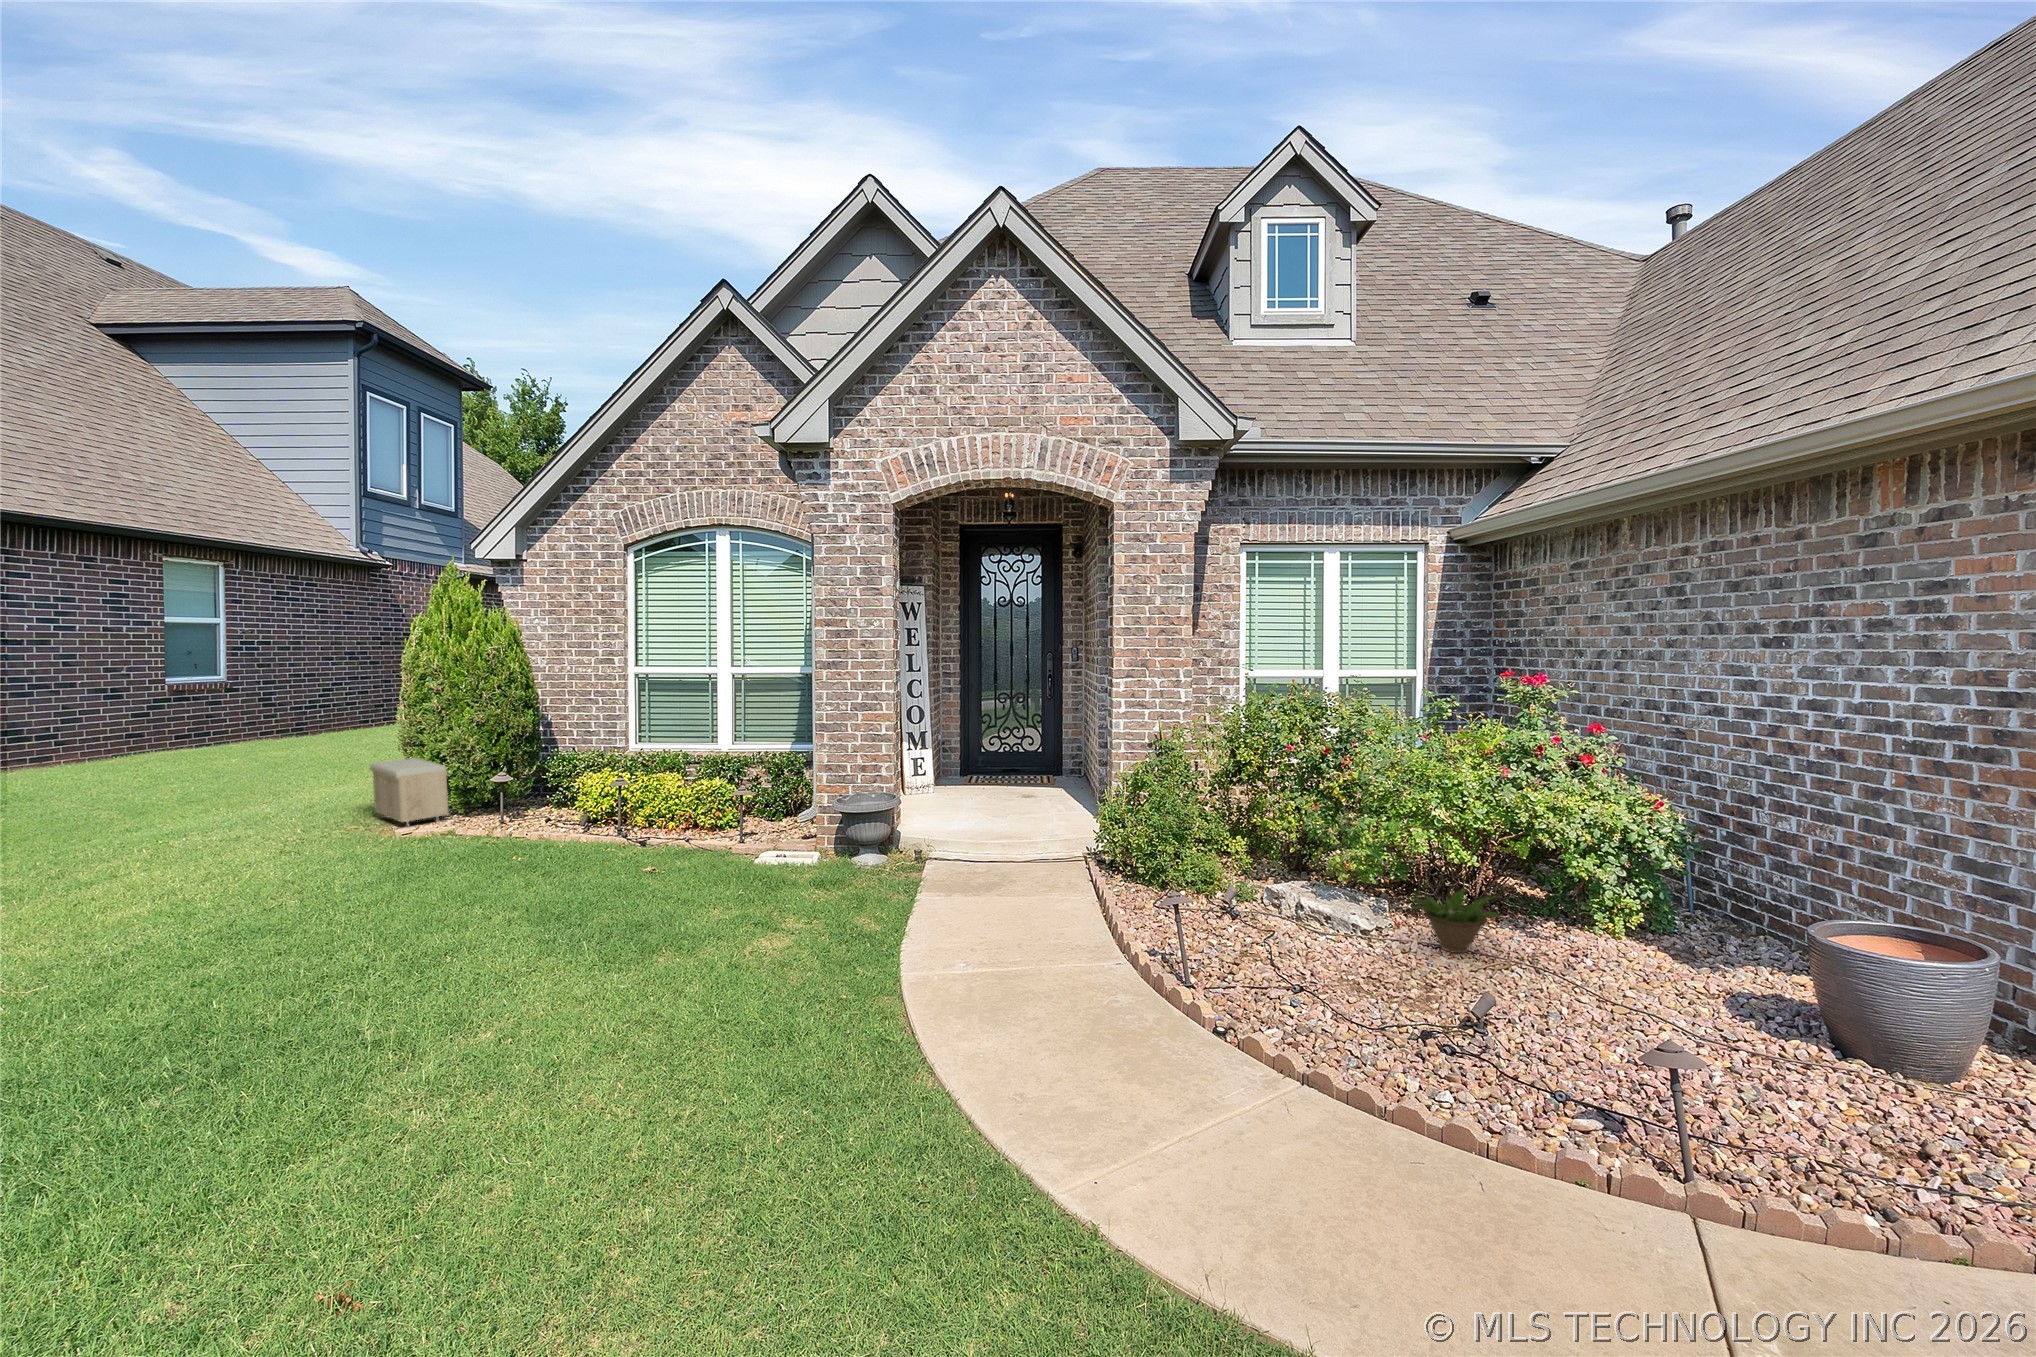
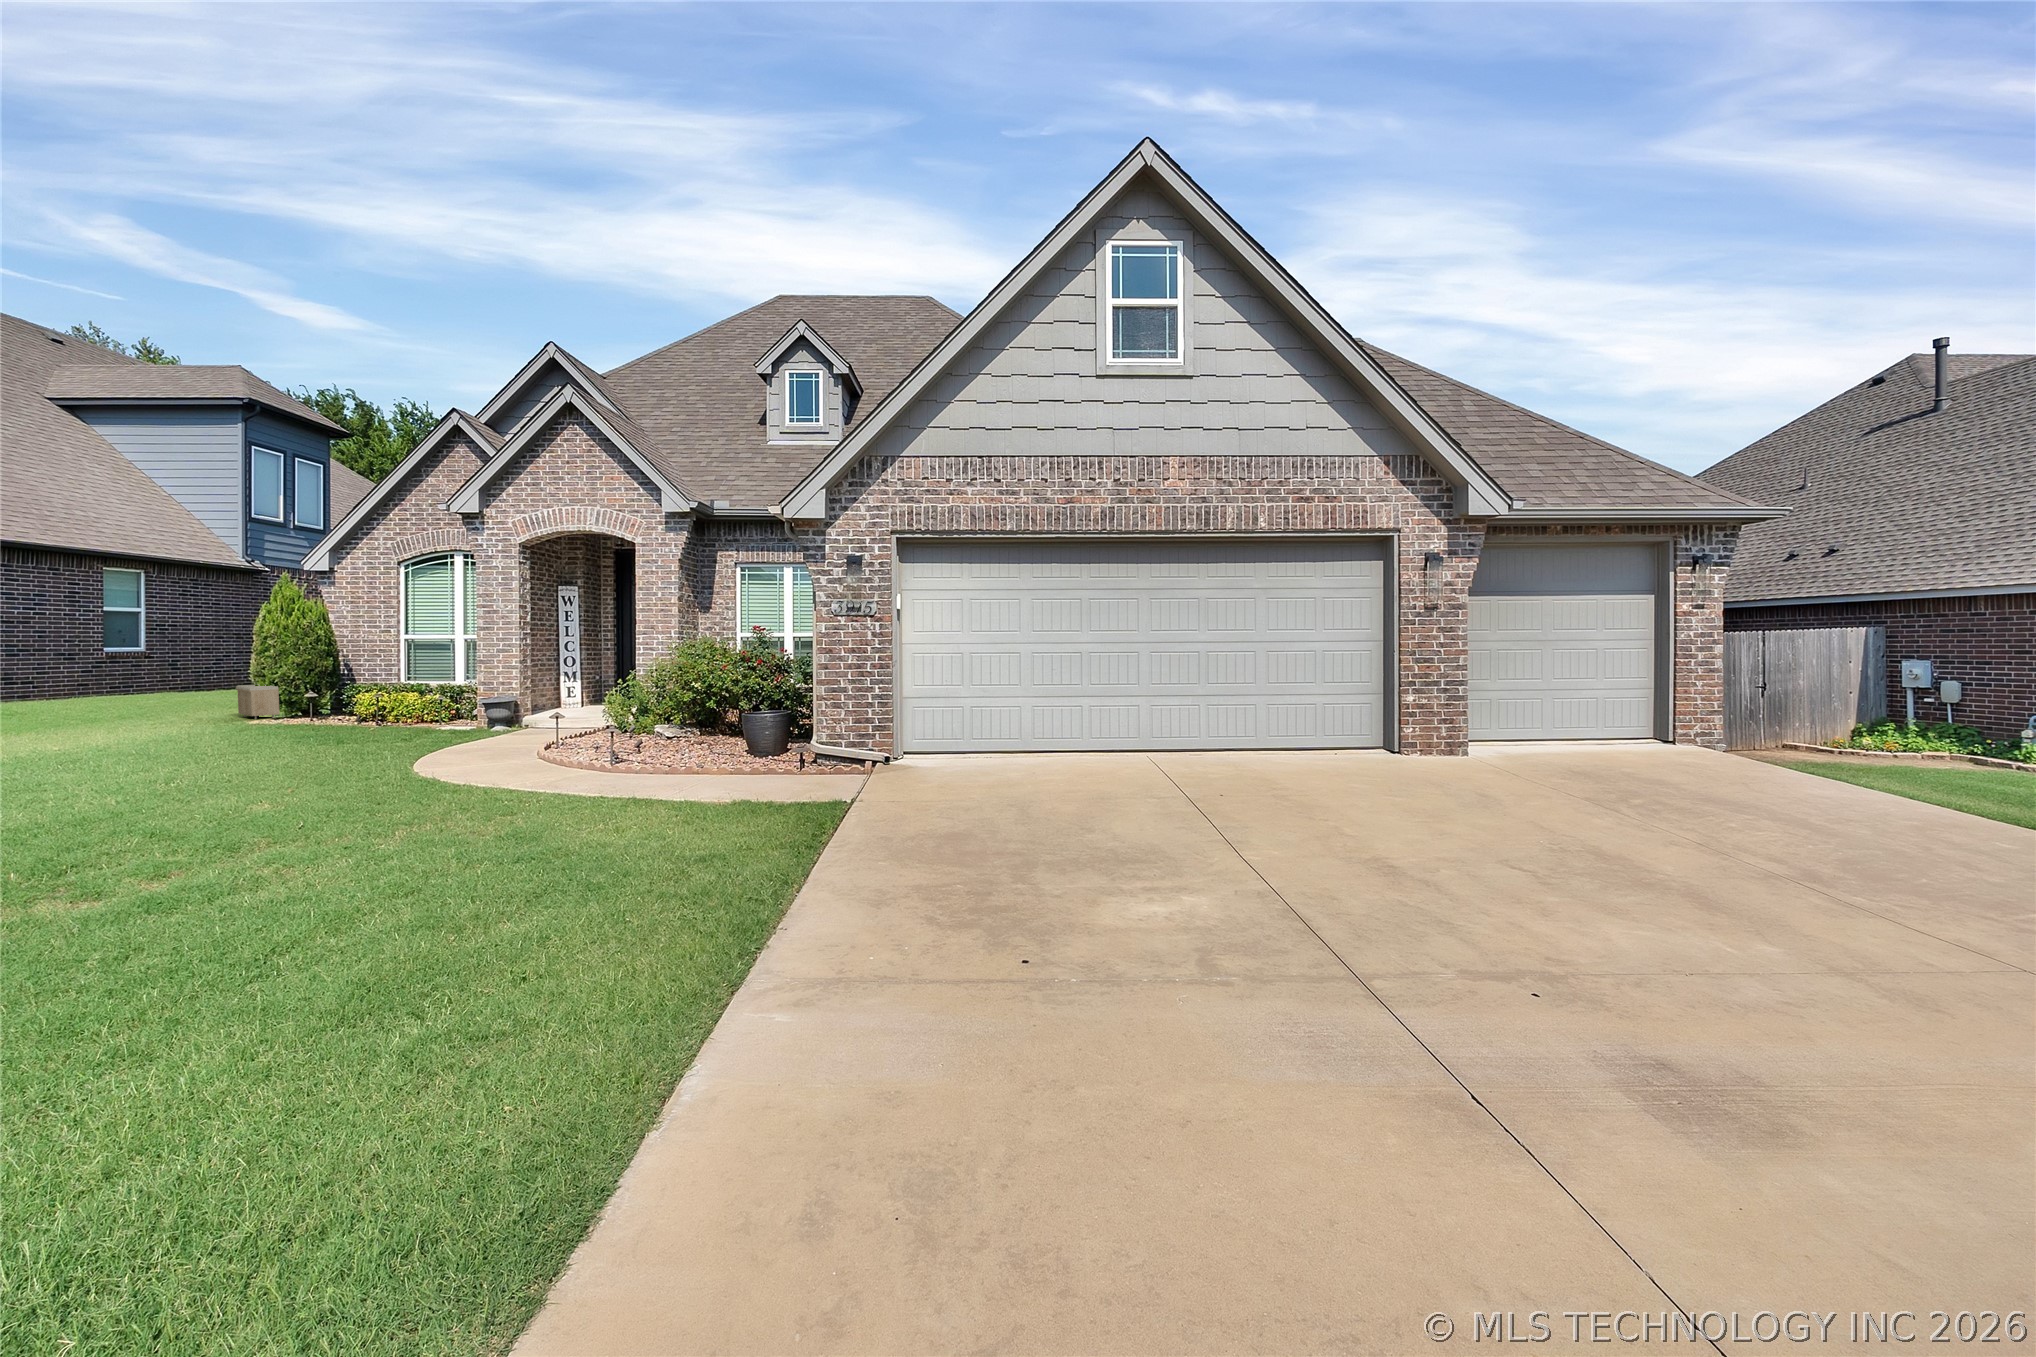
decorative plant: present [1409,889,1503,953] -> none [670,722,715,745]

